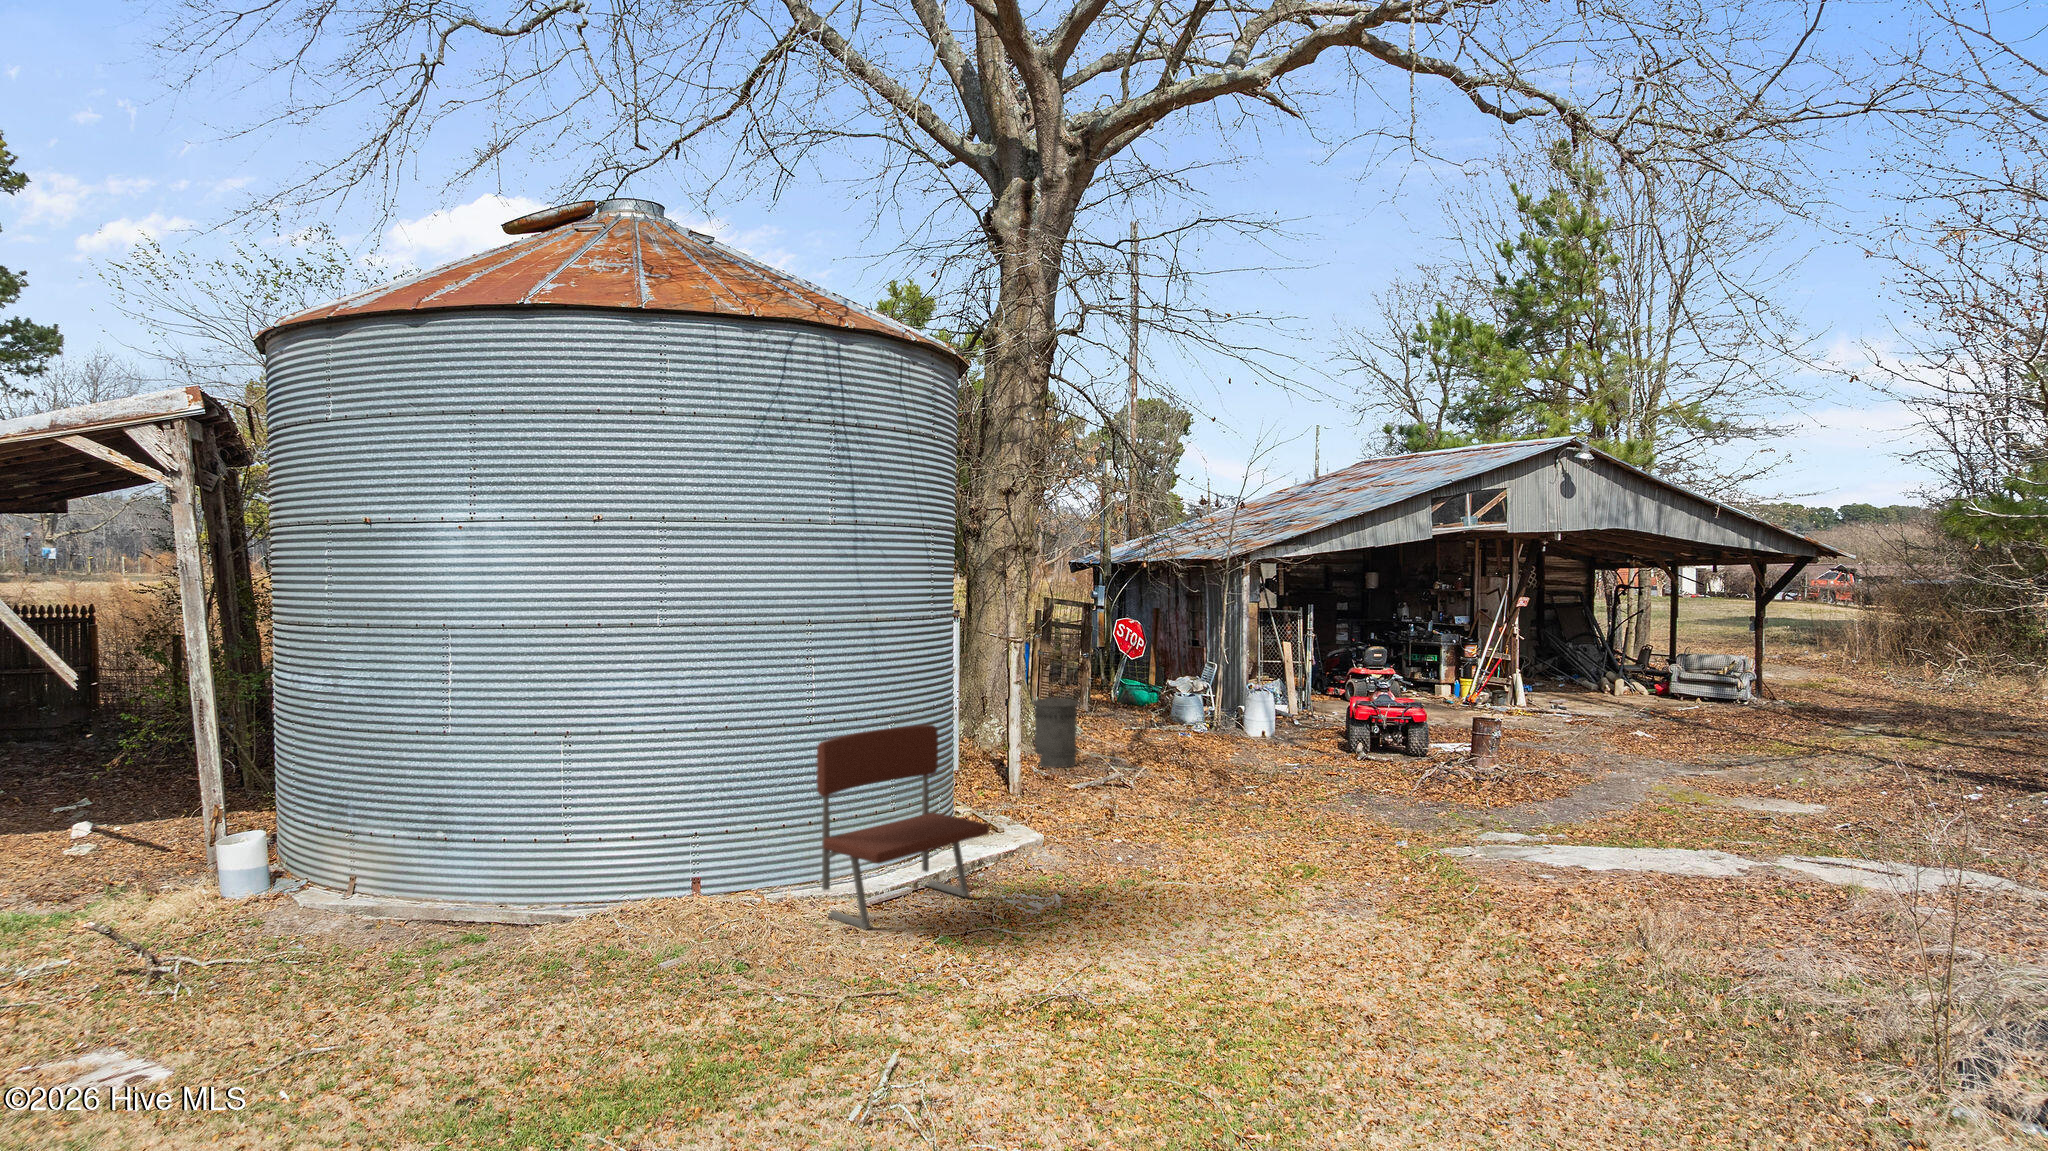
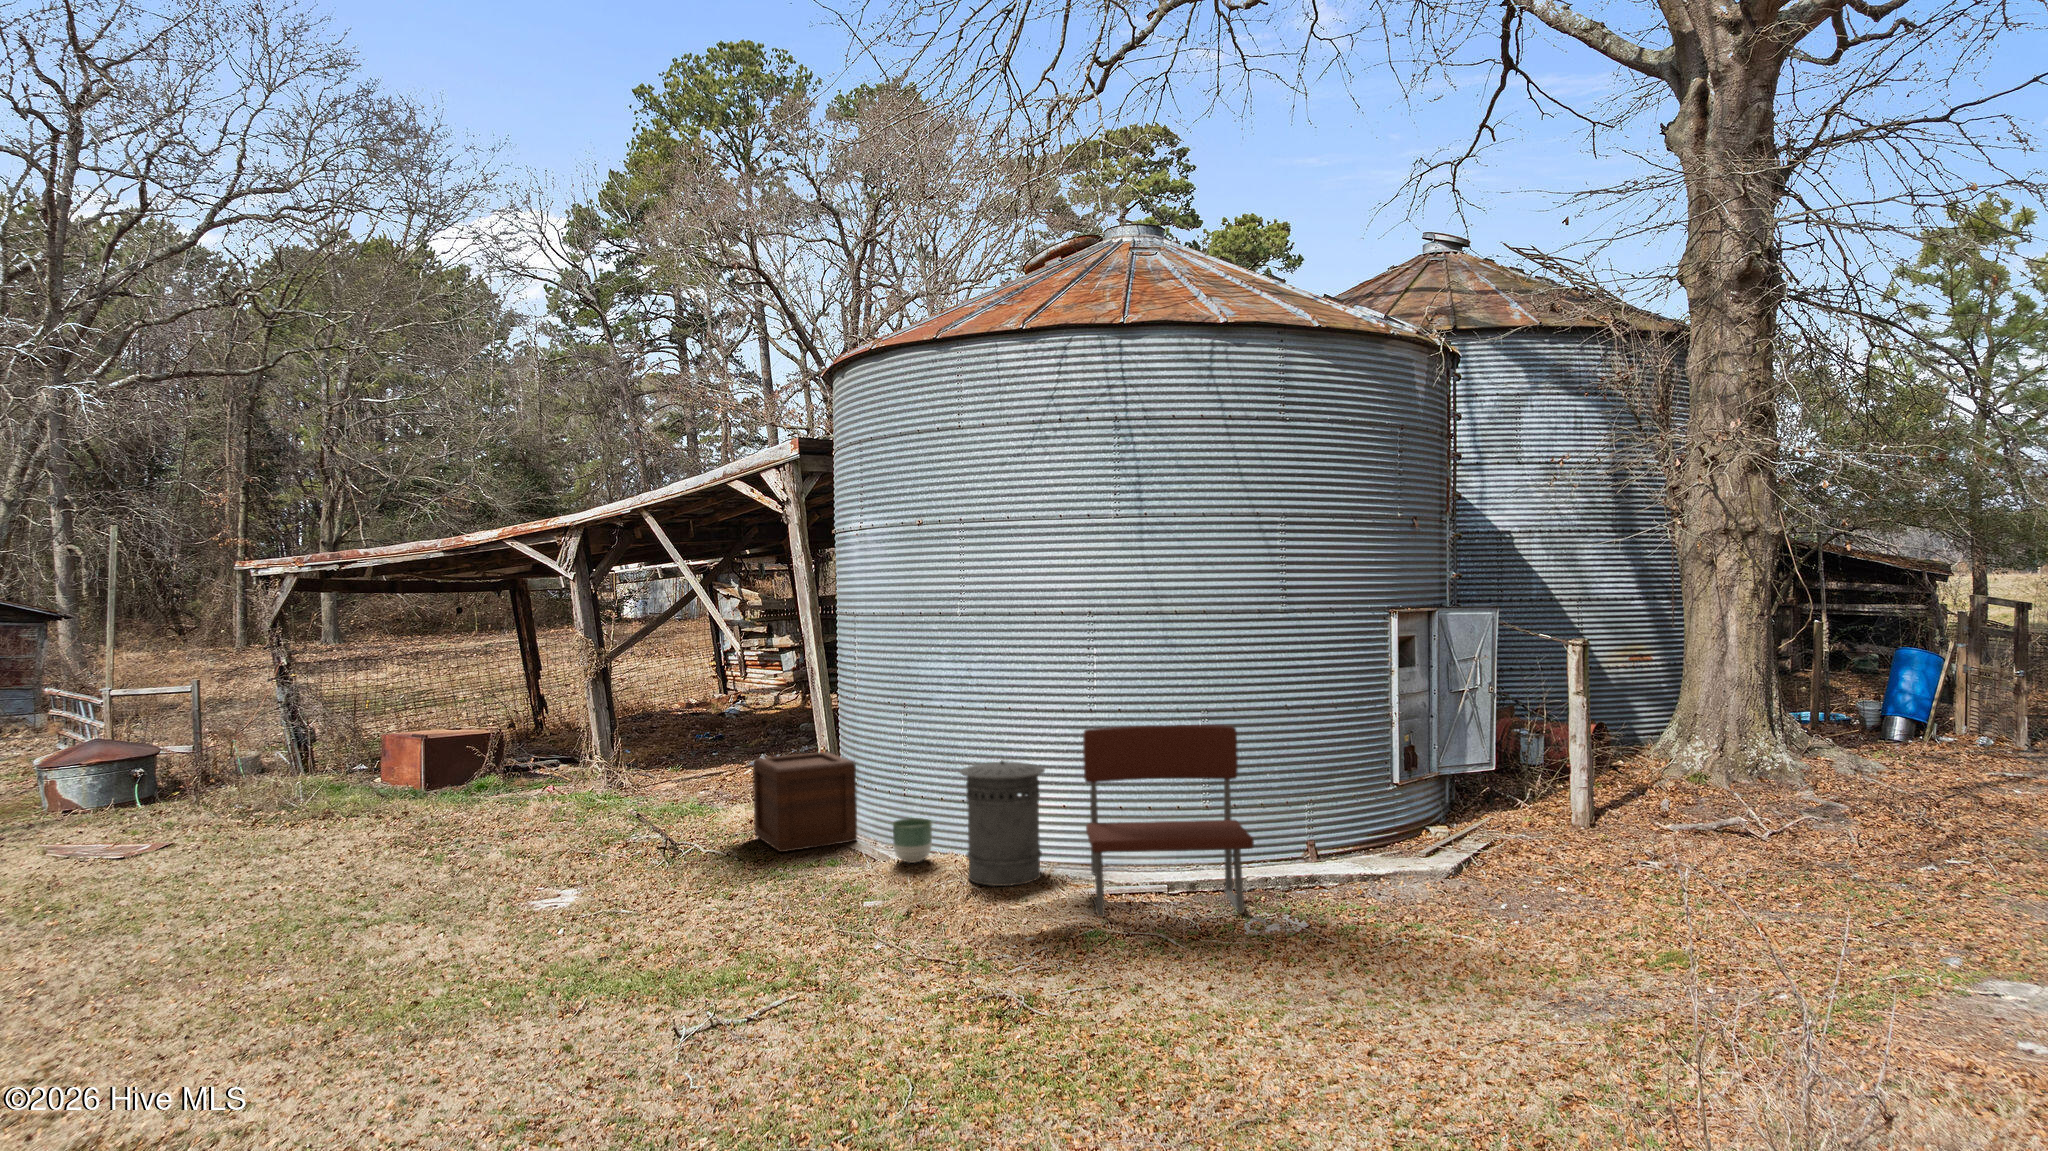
trash can: present [1032,697,1080,768] -> present [960,761,1045,886]
wooden crate: none [293,811,466,952] -> present [753,752,857,852]
planter: none [574,869,623,924] -> present [893,818,932,863]

